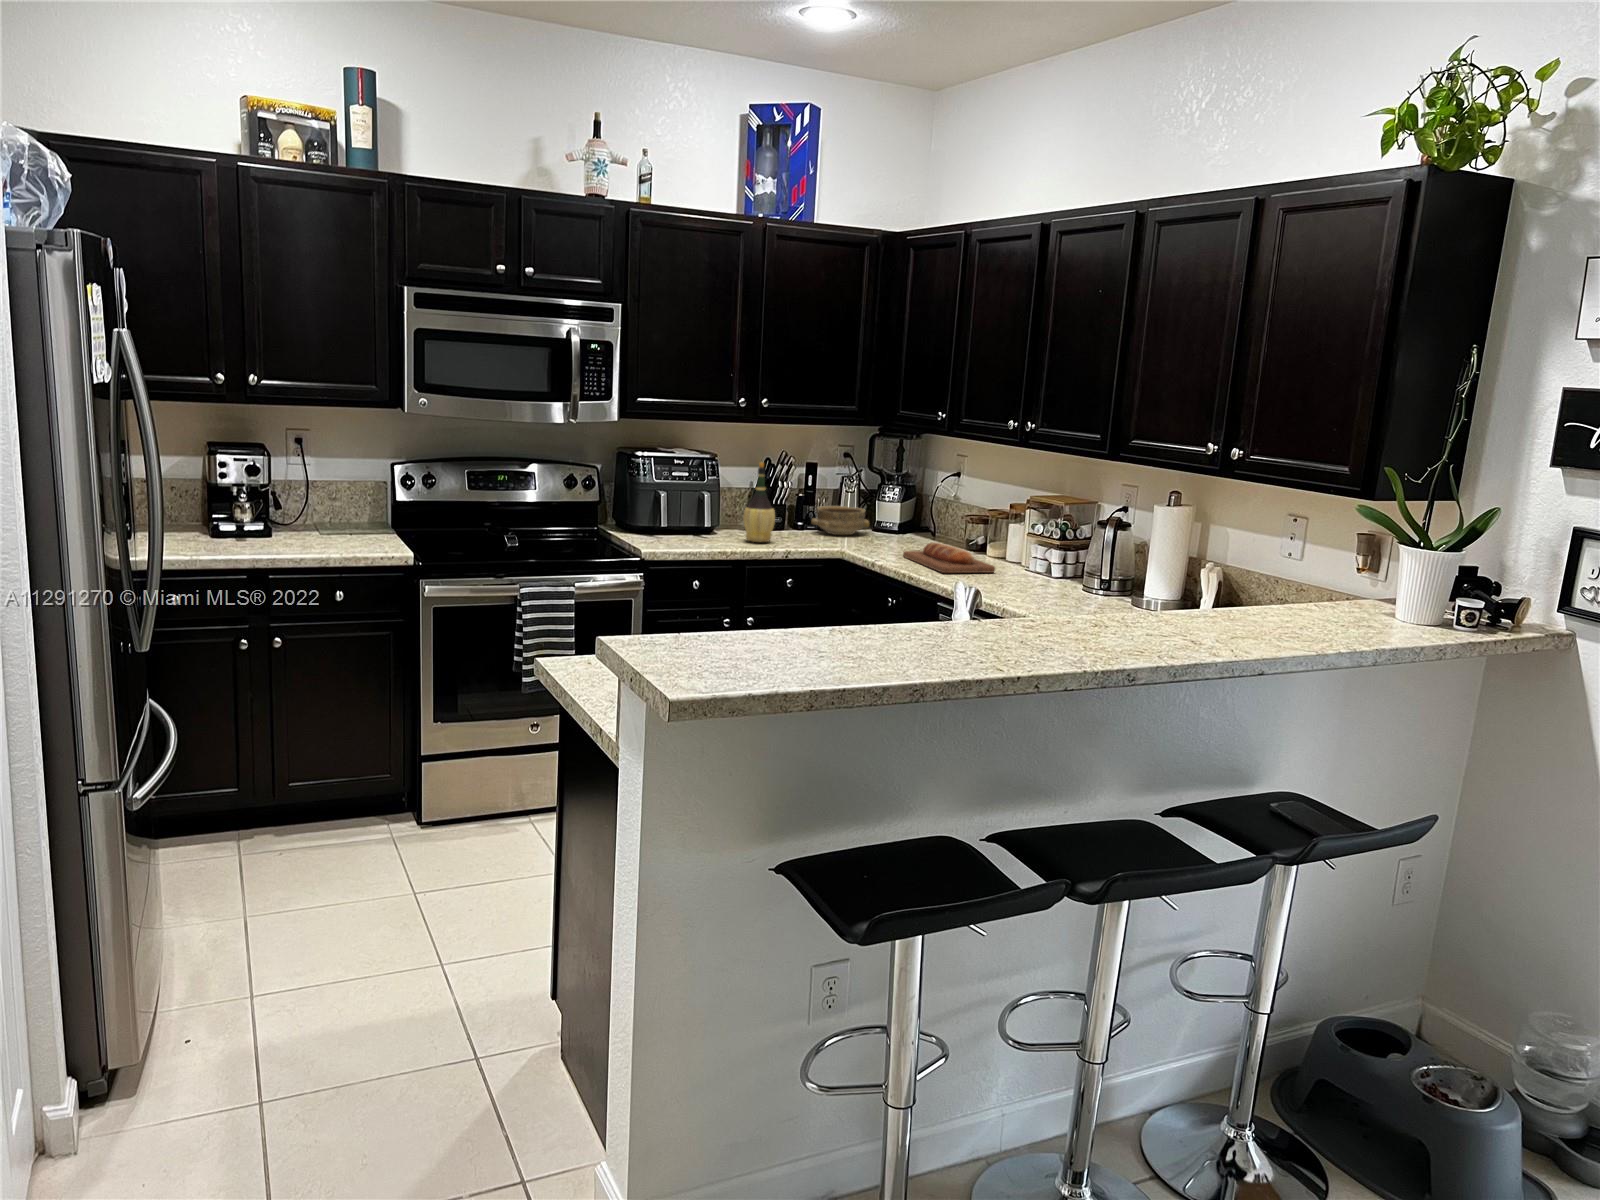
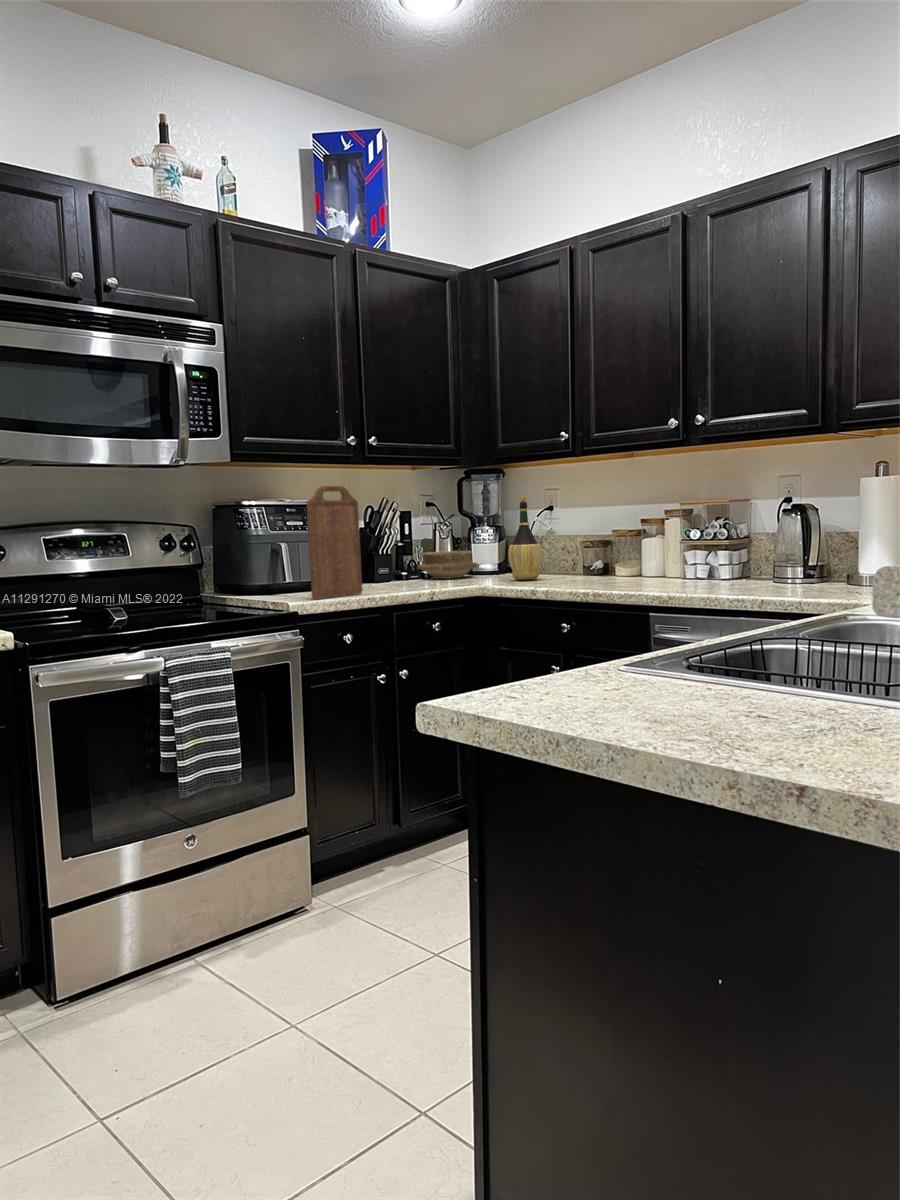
cutting board: none [671,449,726,547] -> present [307,486,362,599]
wine bottle: present [743,462,775,542] -> present [508,497,542,580]
bread loaf: present [903,543,995,573] -> none [552,563,668,586]

